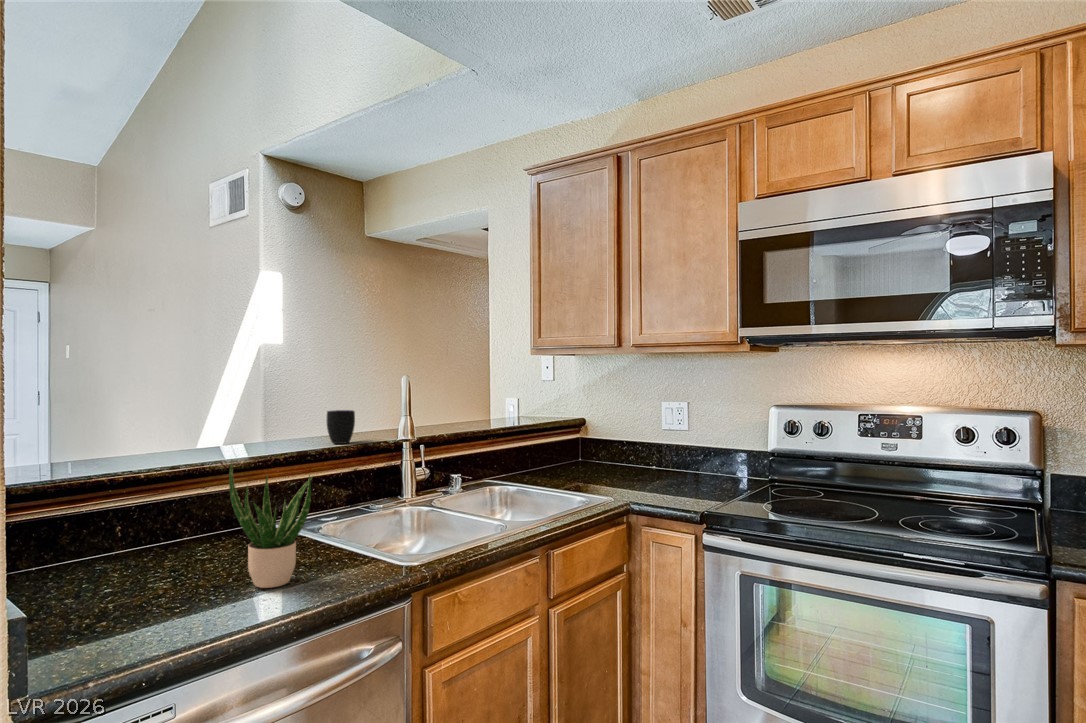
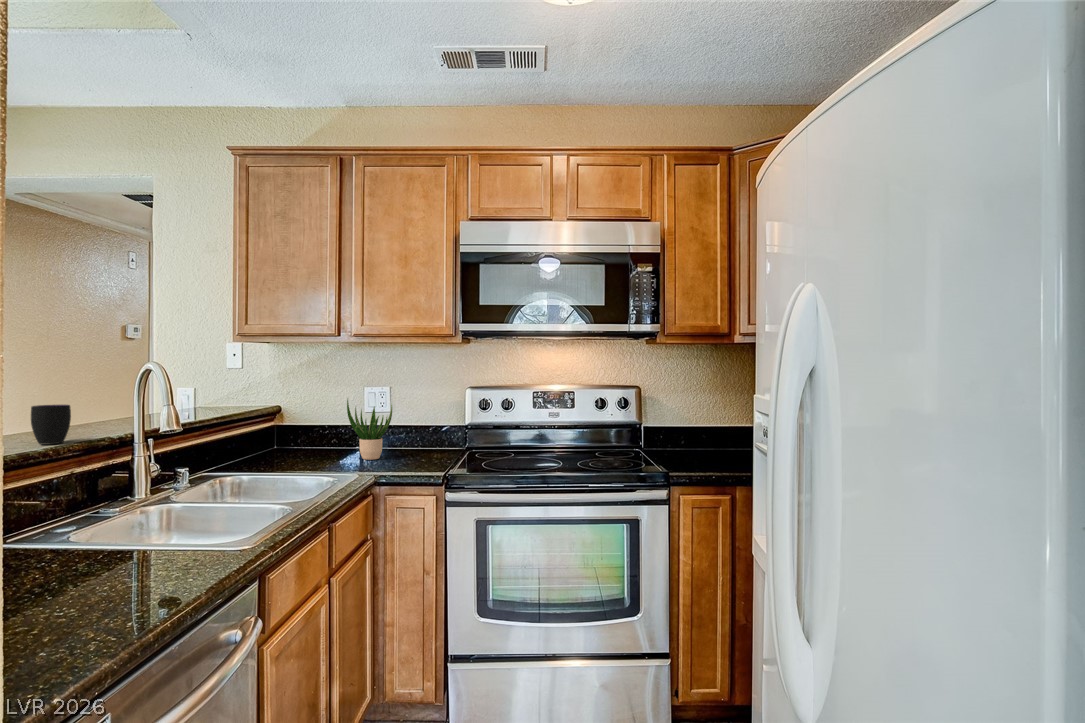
potted plant: present [229,460,313,588] -> present [347,400,392,460]

